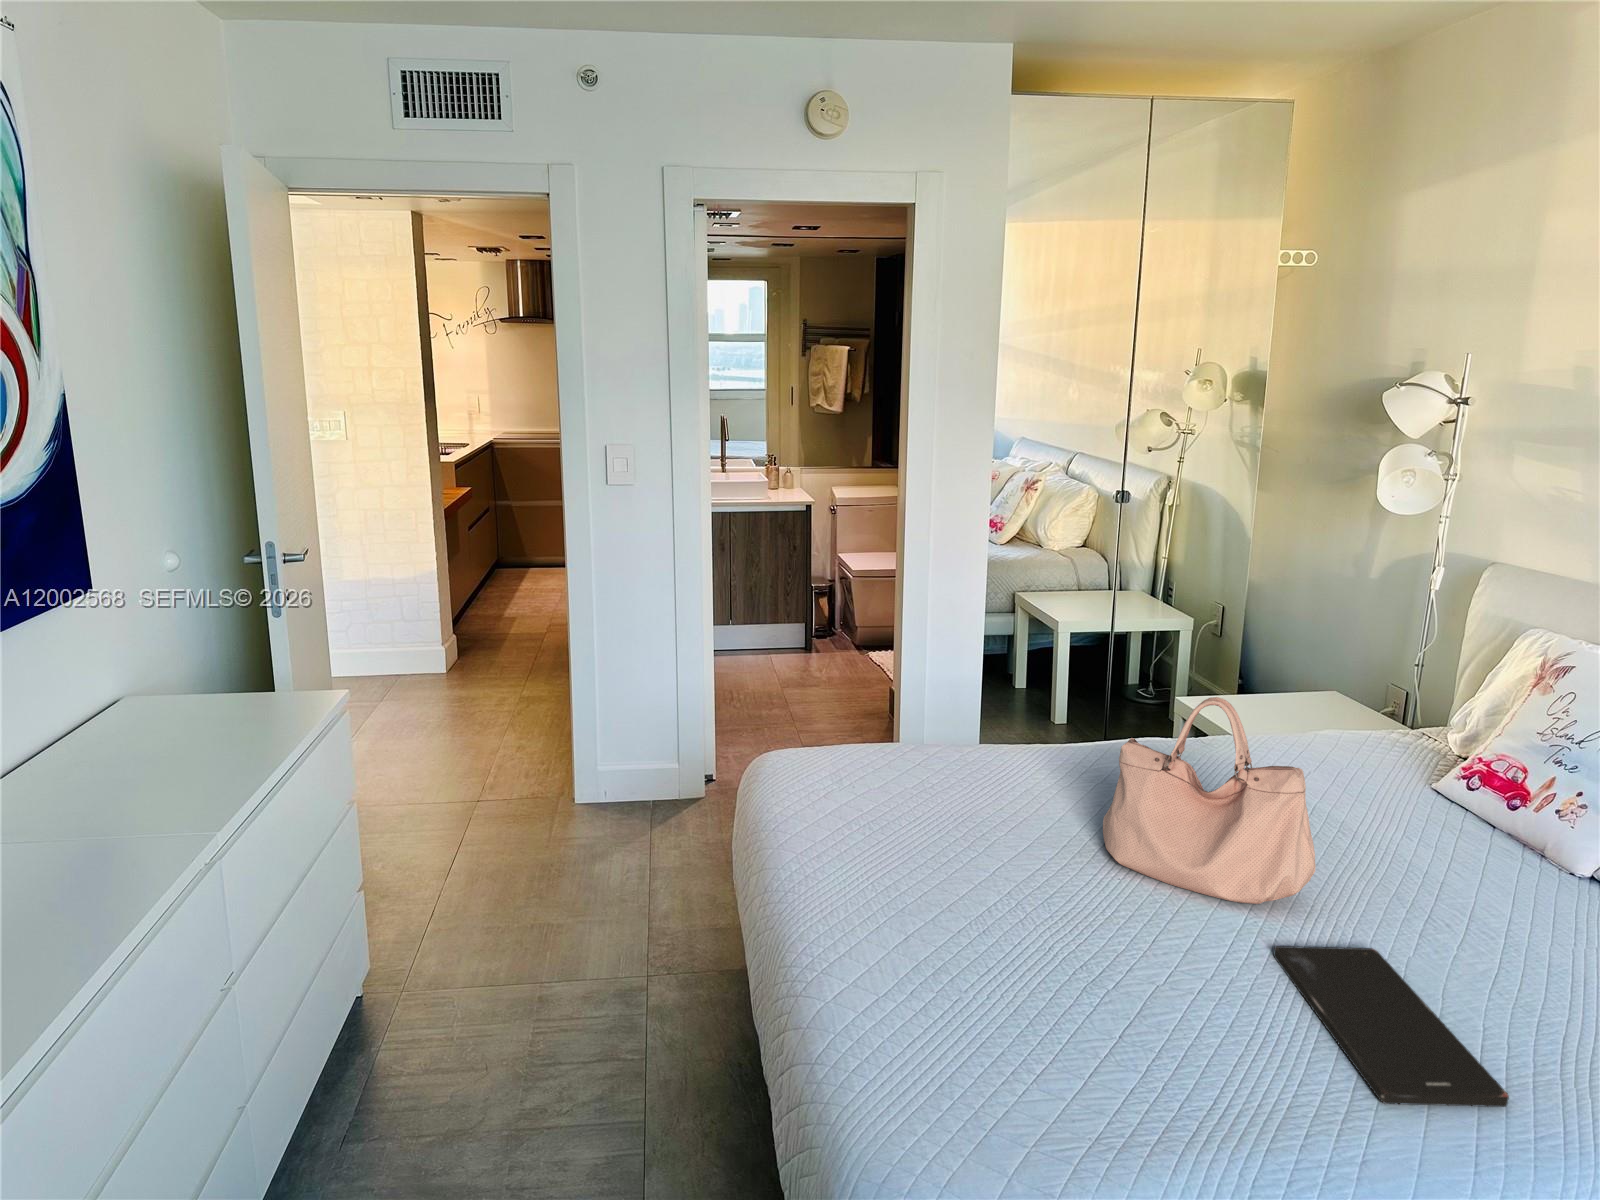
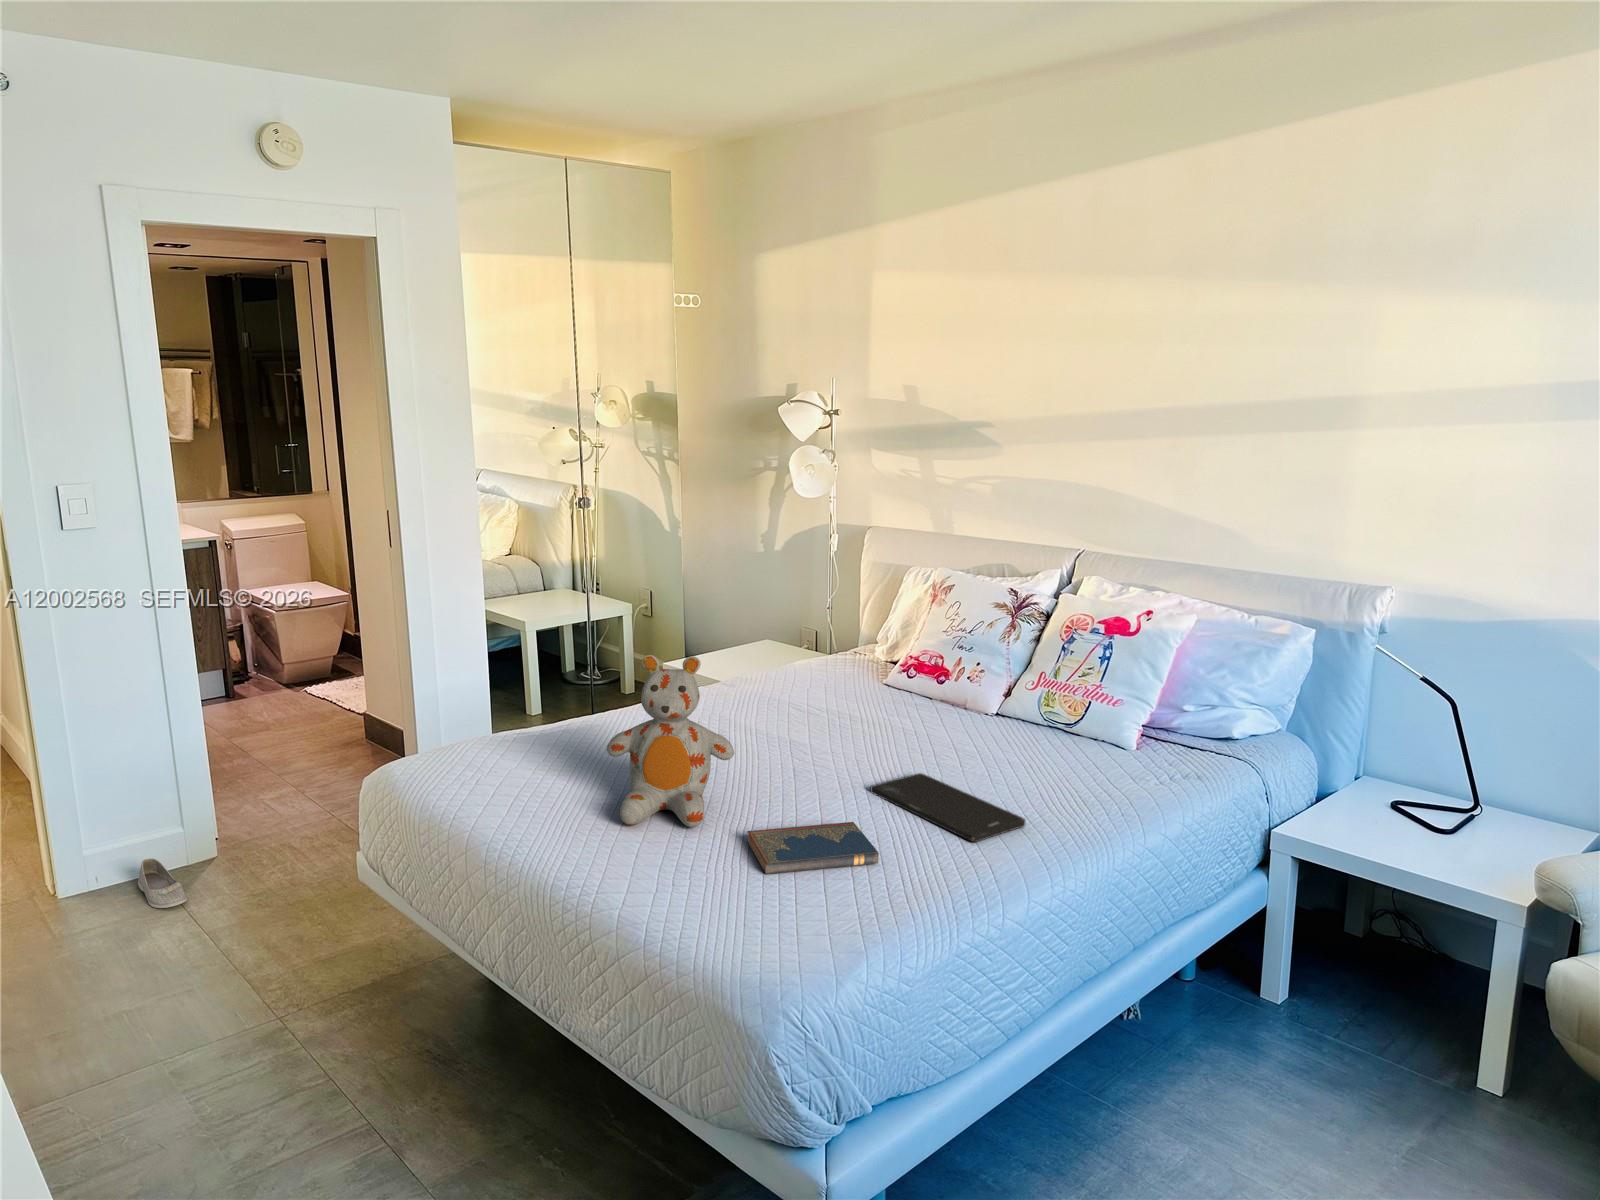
handbag: present [1103,697,1316,904] -> none [723,628,873,771]
stuffed bear: none [901,702,1067,932] -> present [607,655,734,827]
shoe: none [628,785,655,833] -> present [138,859,187,908]
hardcover book: none [1015,962,1194,1080] -> present [747,822,879,874]

